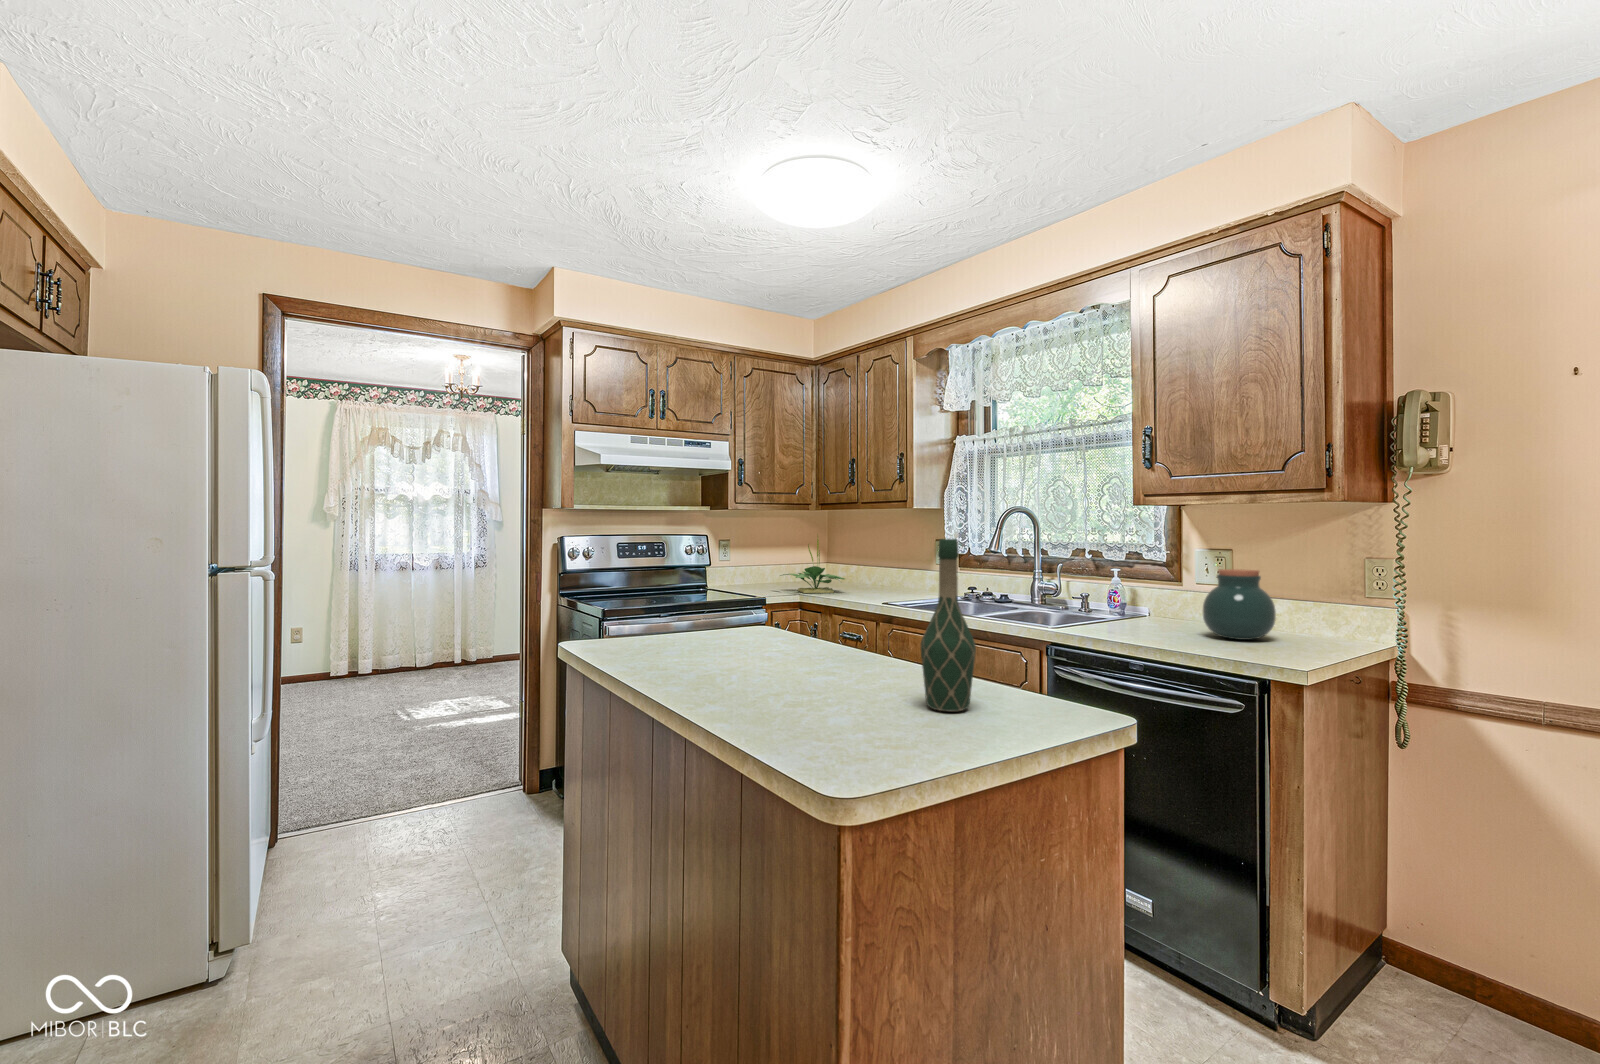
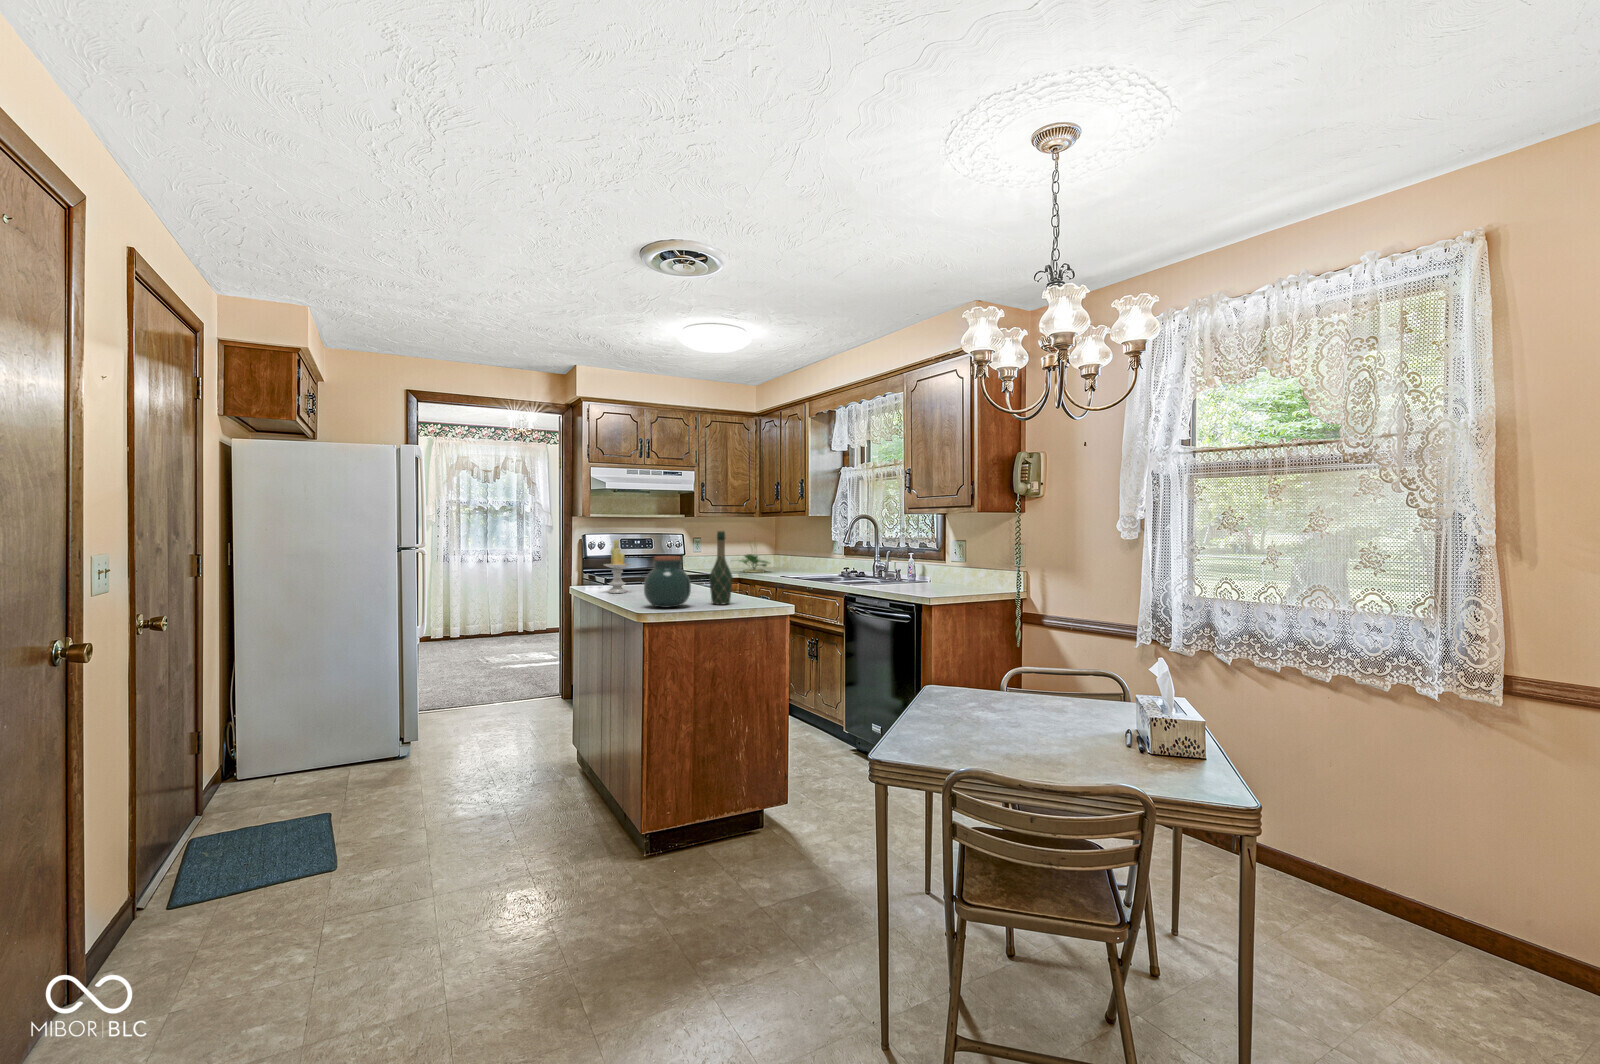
candle: none [640,553,695,663] -> present [603,540,631,593]
jar: present [1203,569,1276,640] -> present [644,556,691,607]

